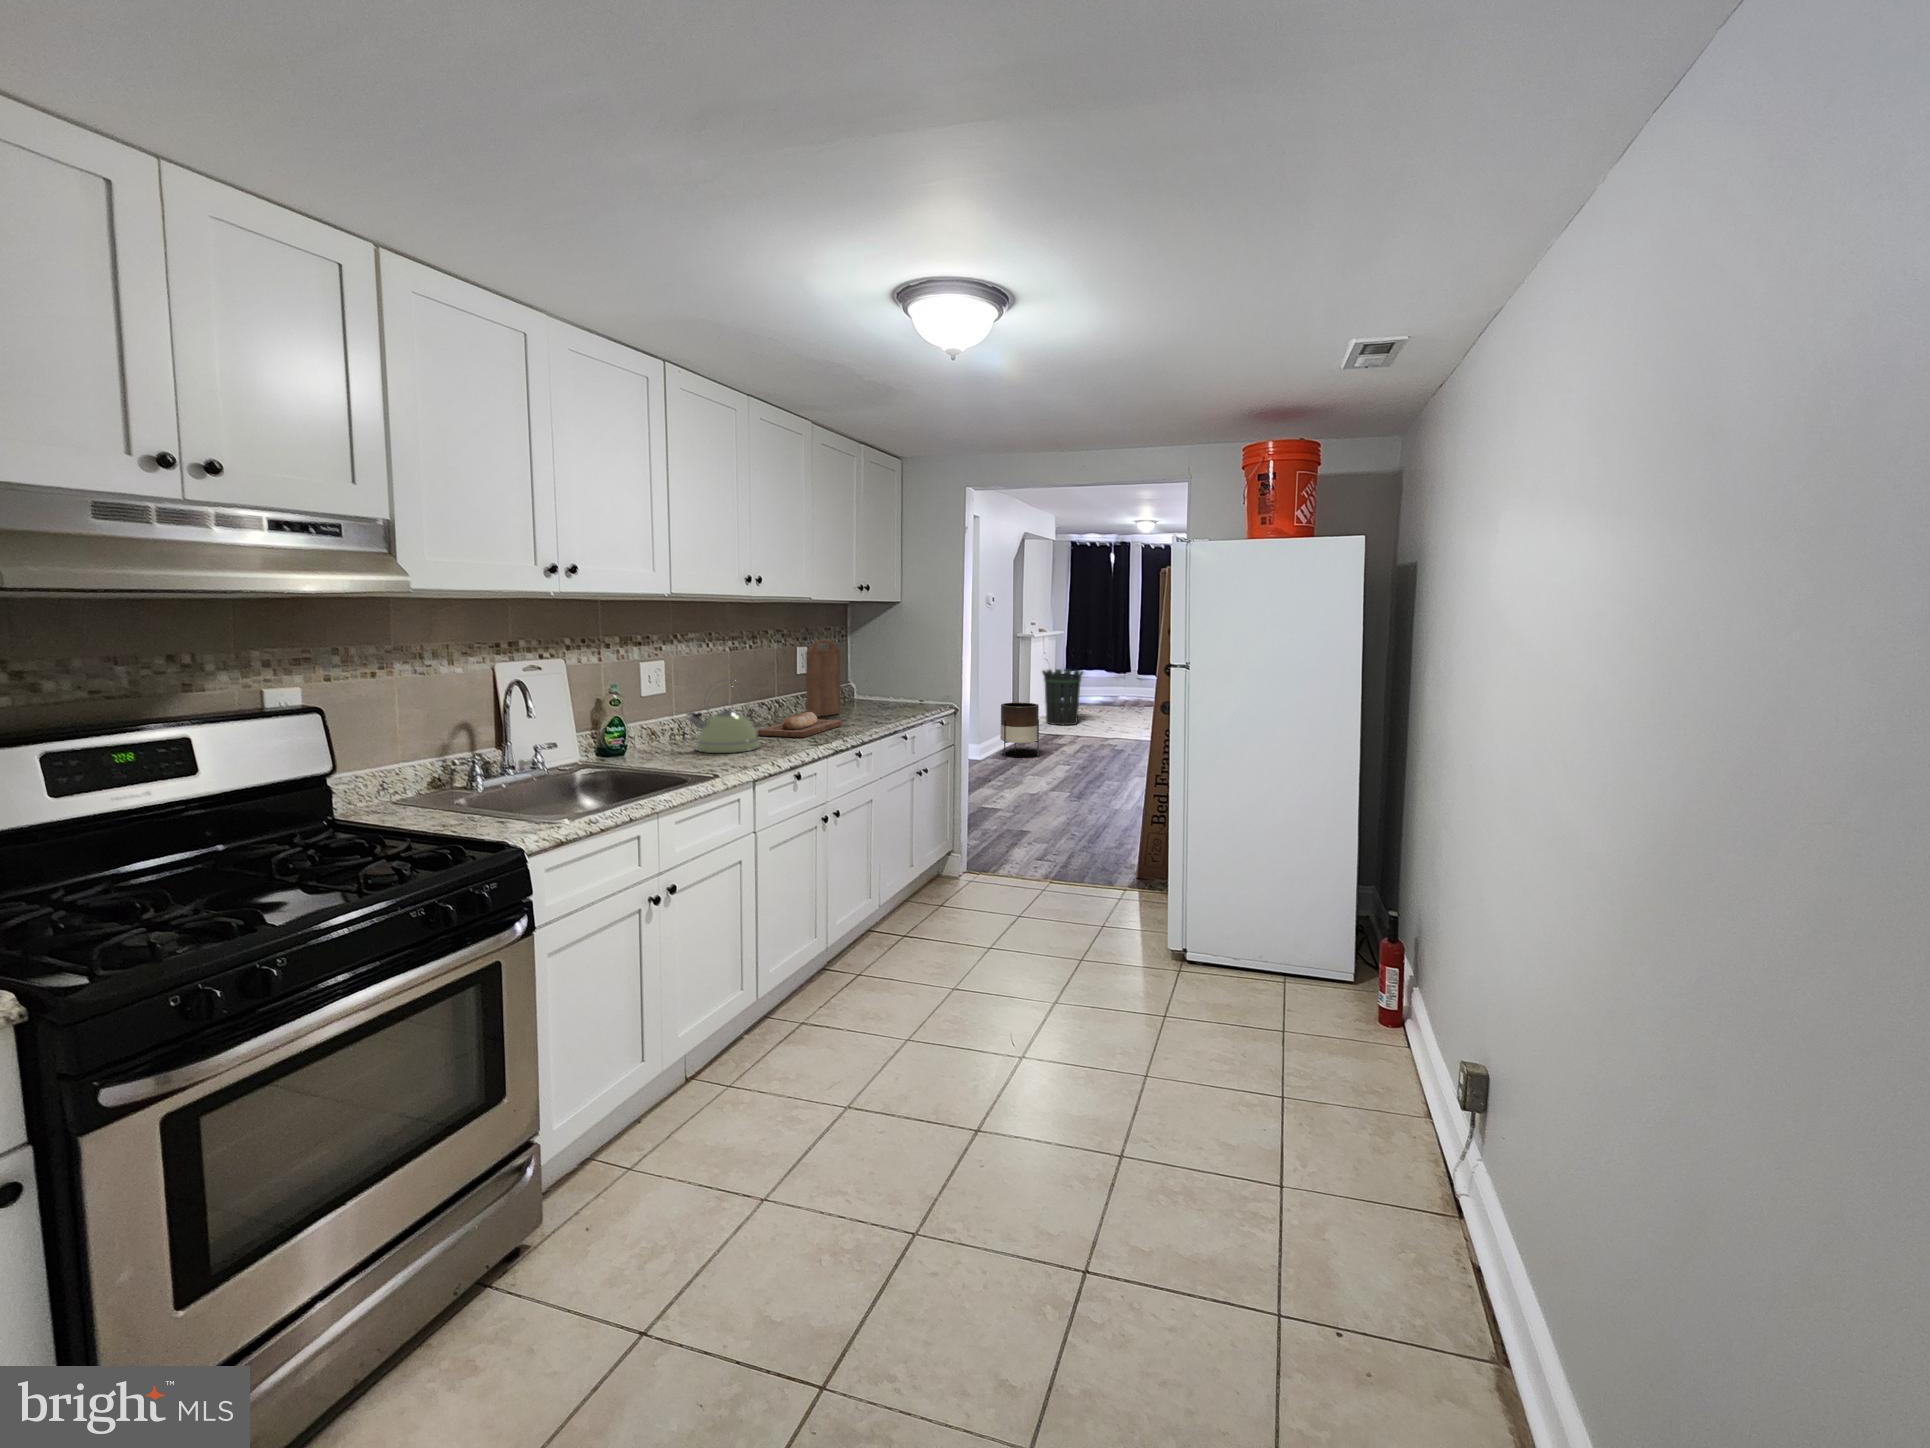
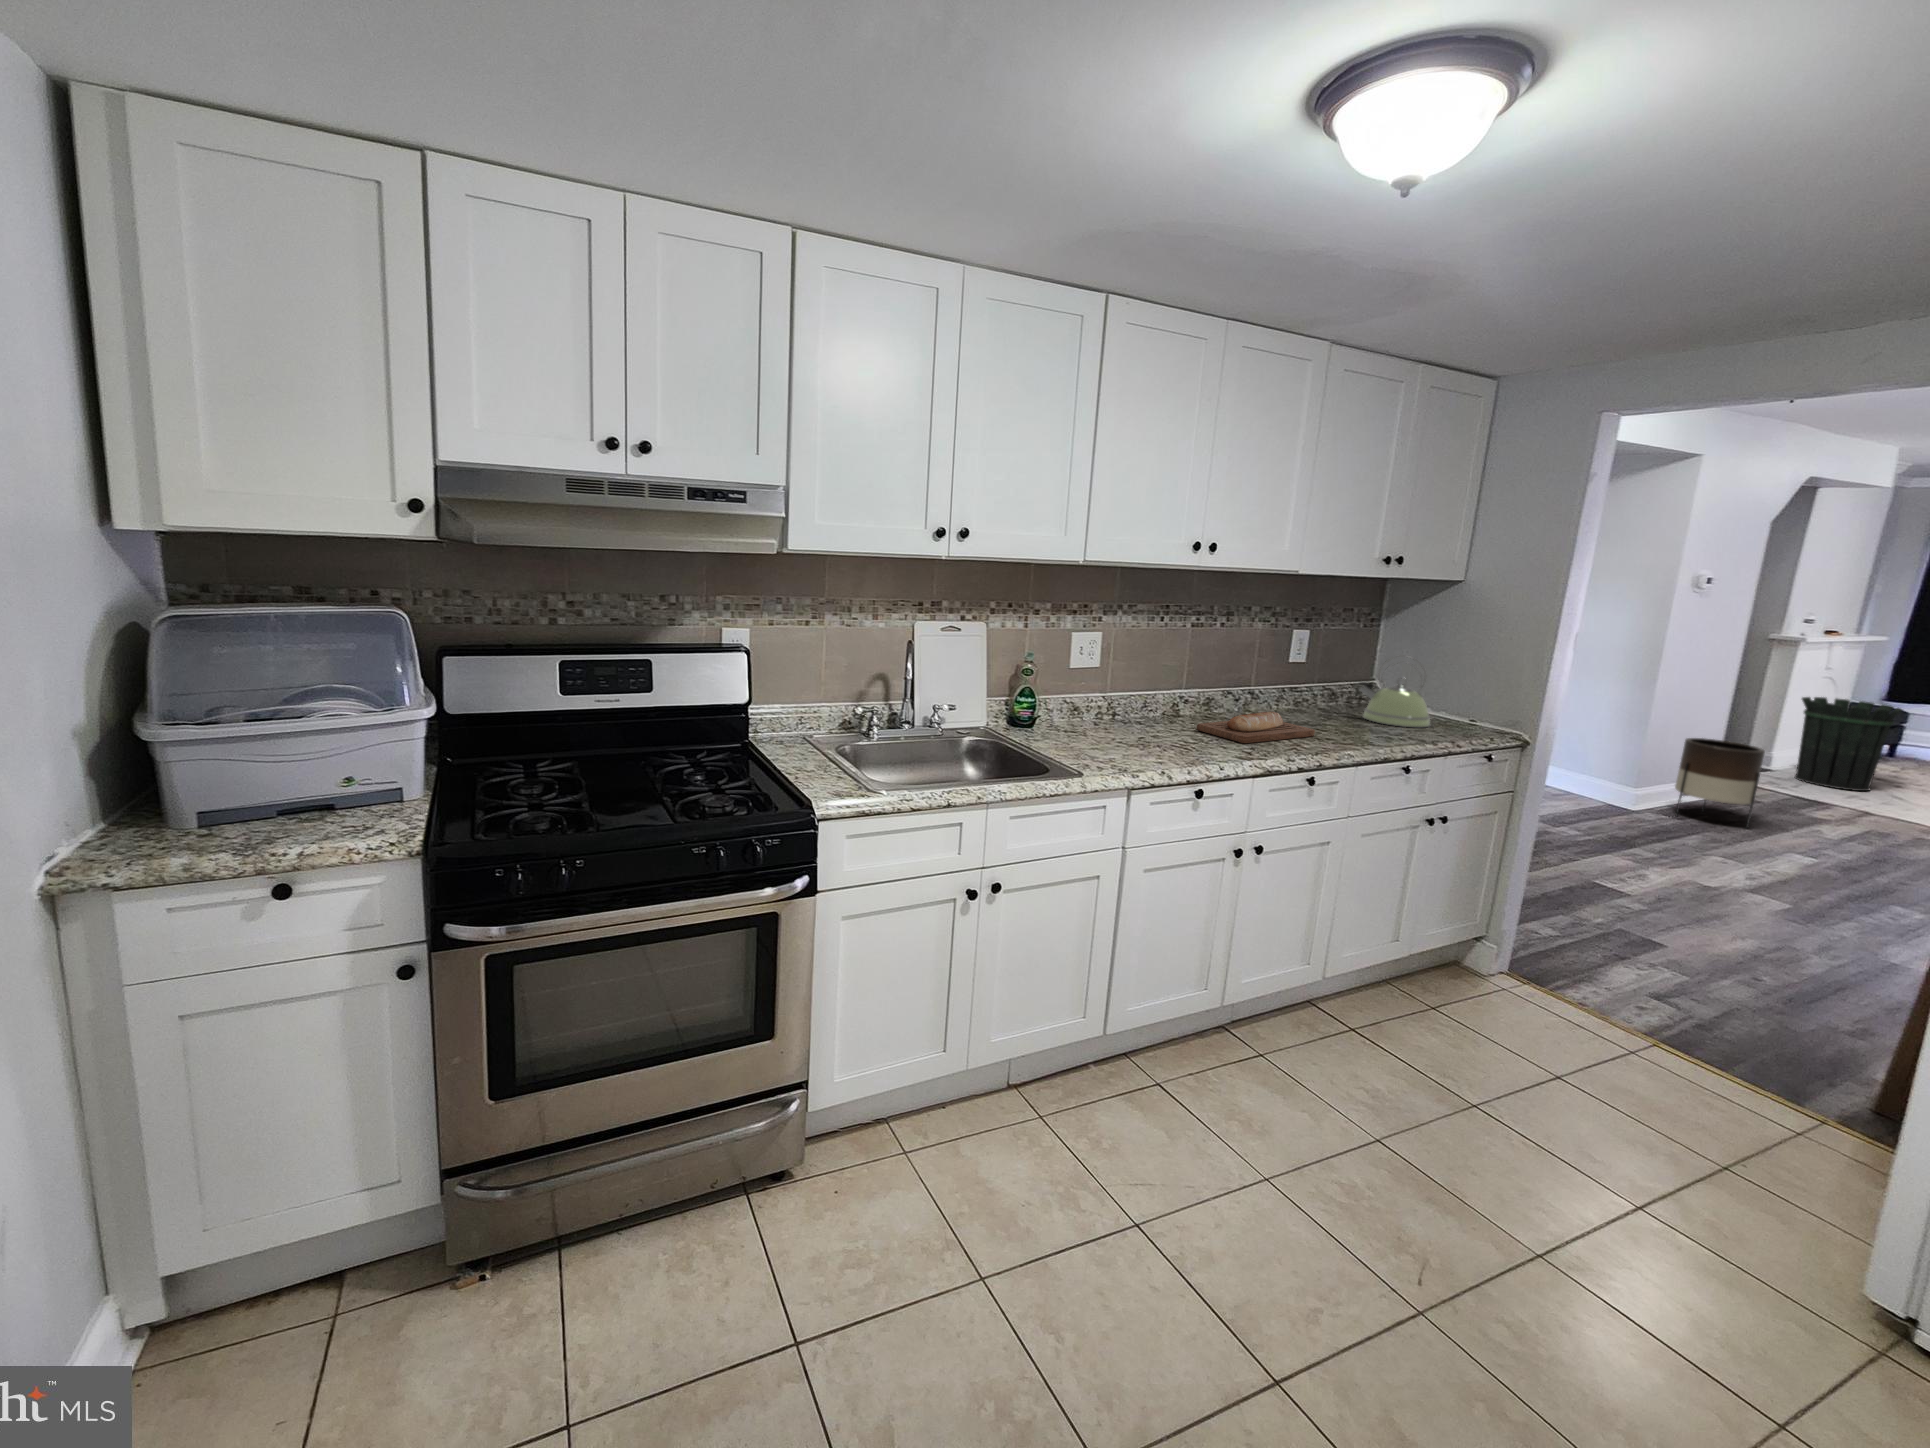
cutting board: present [806,640,841,717] -> none [1283,625,1346,719]
kettle: present [686,688,760,753] -> present [1359,660,1430,727]

